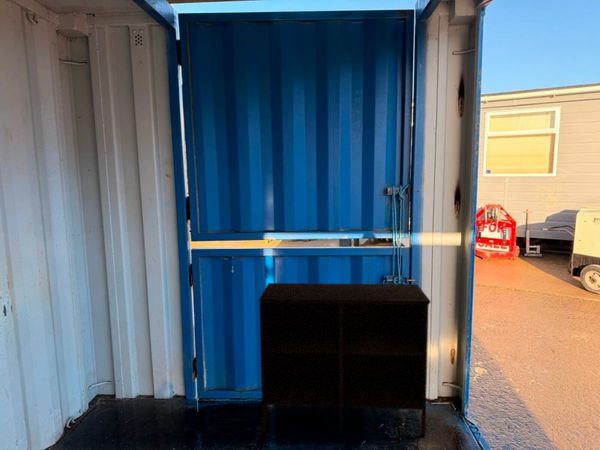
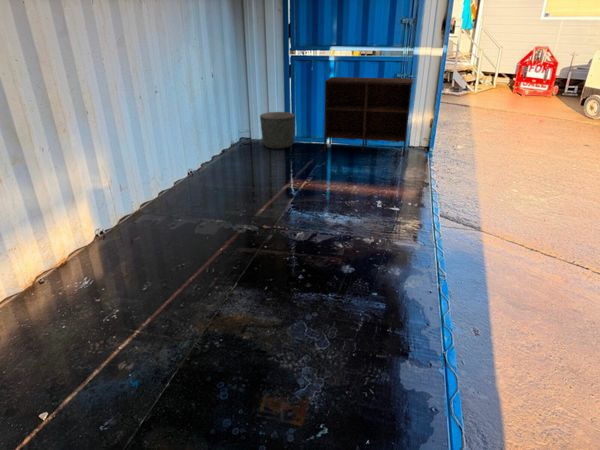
planter: none [130,346,201,432] -> present [260,112,295,149]

